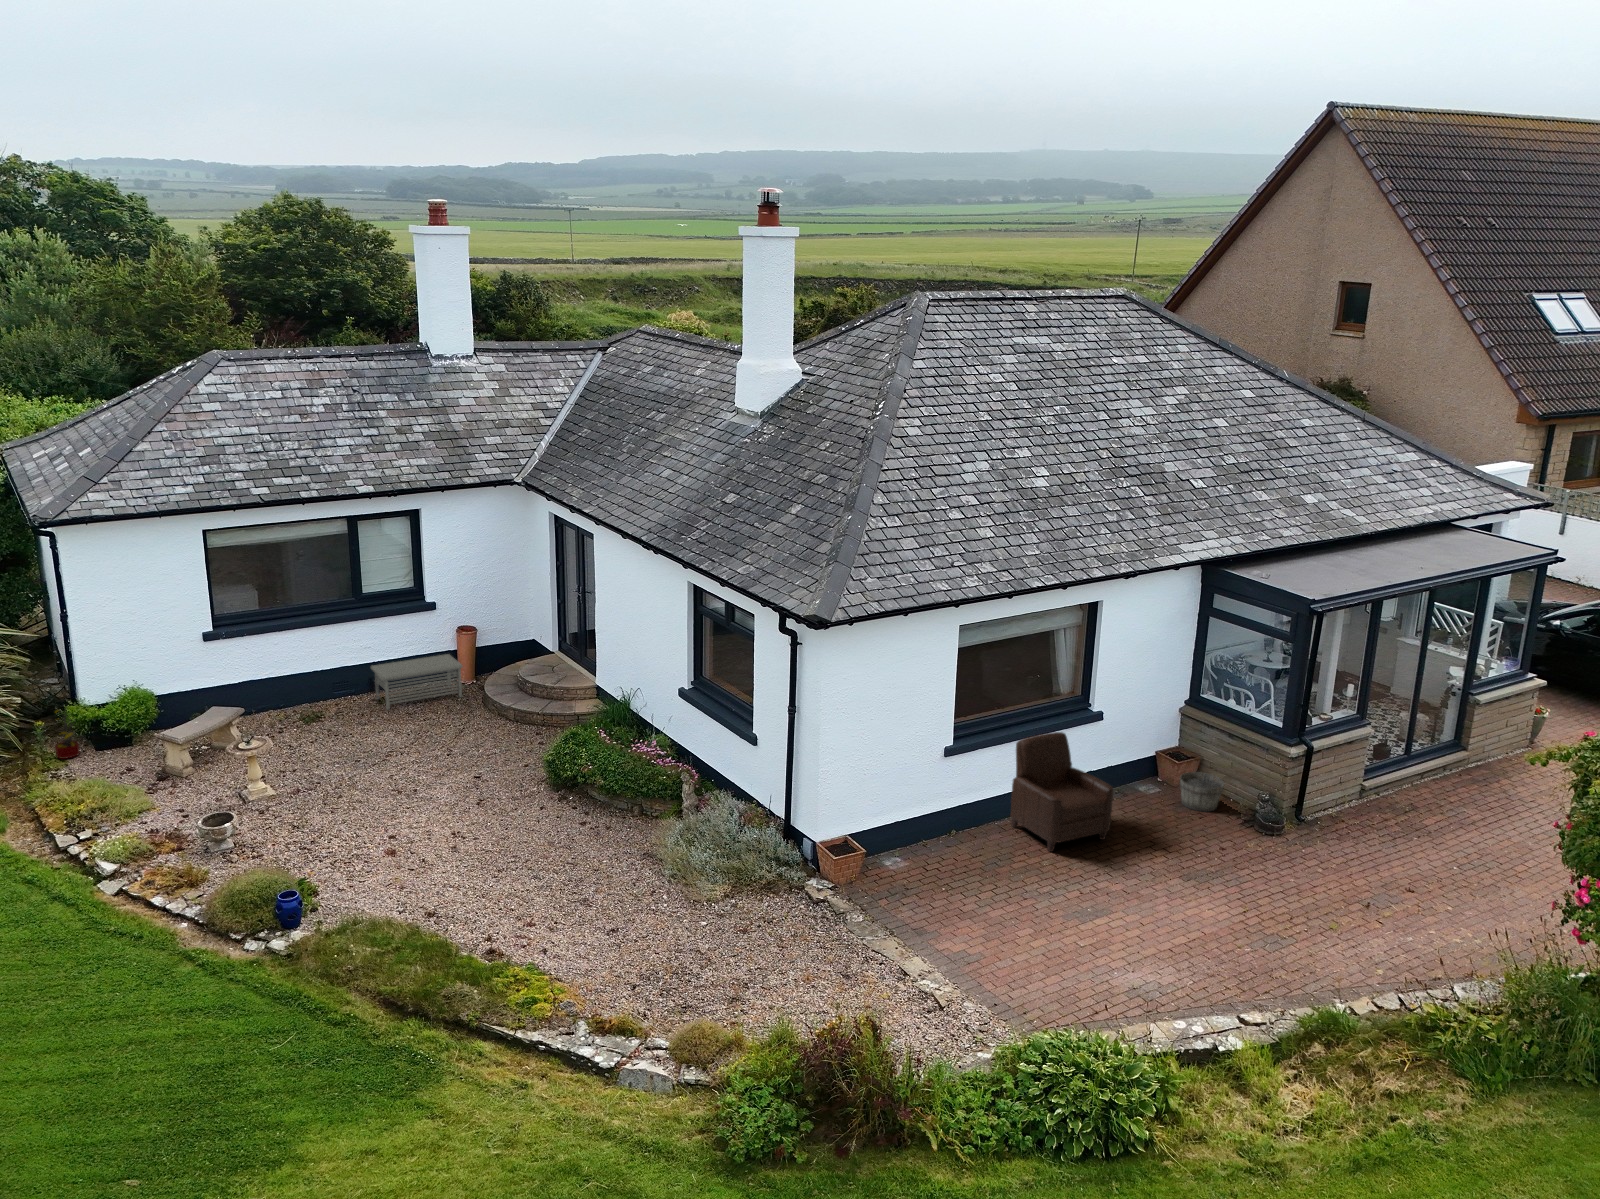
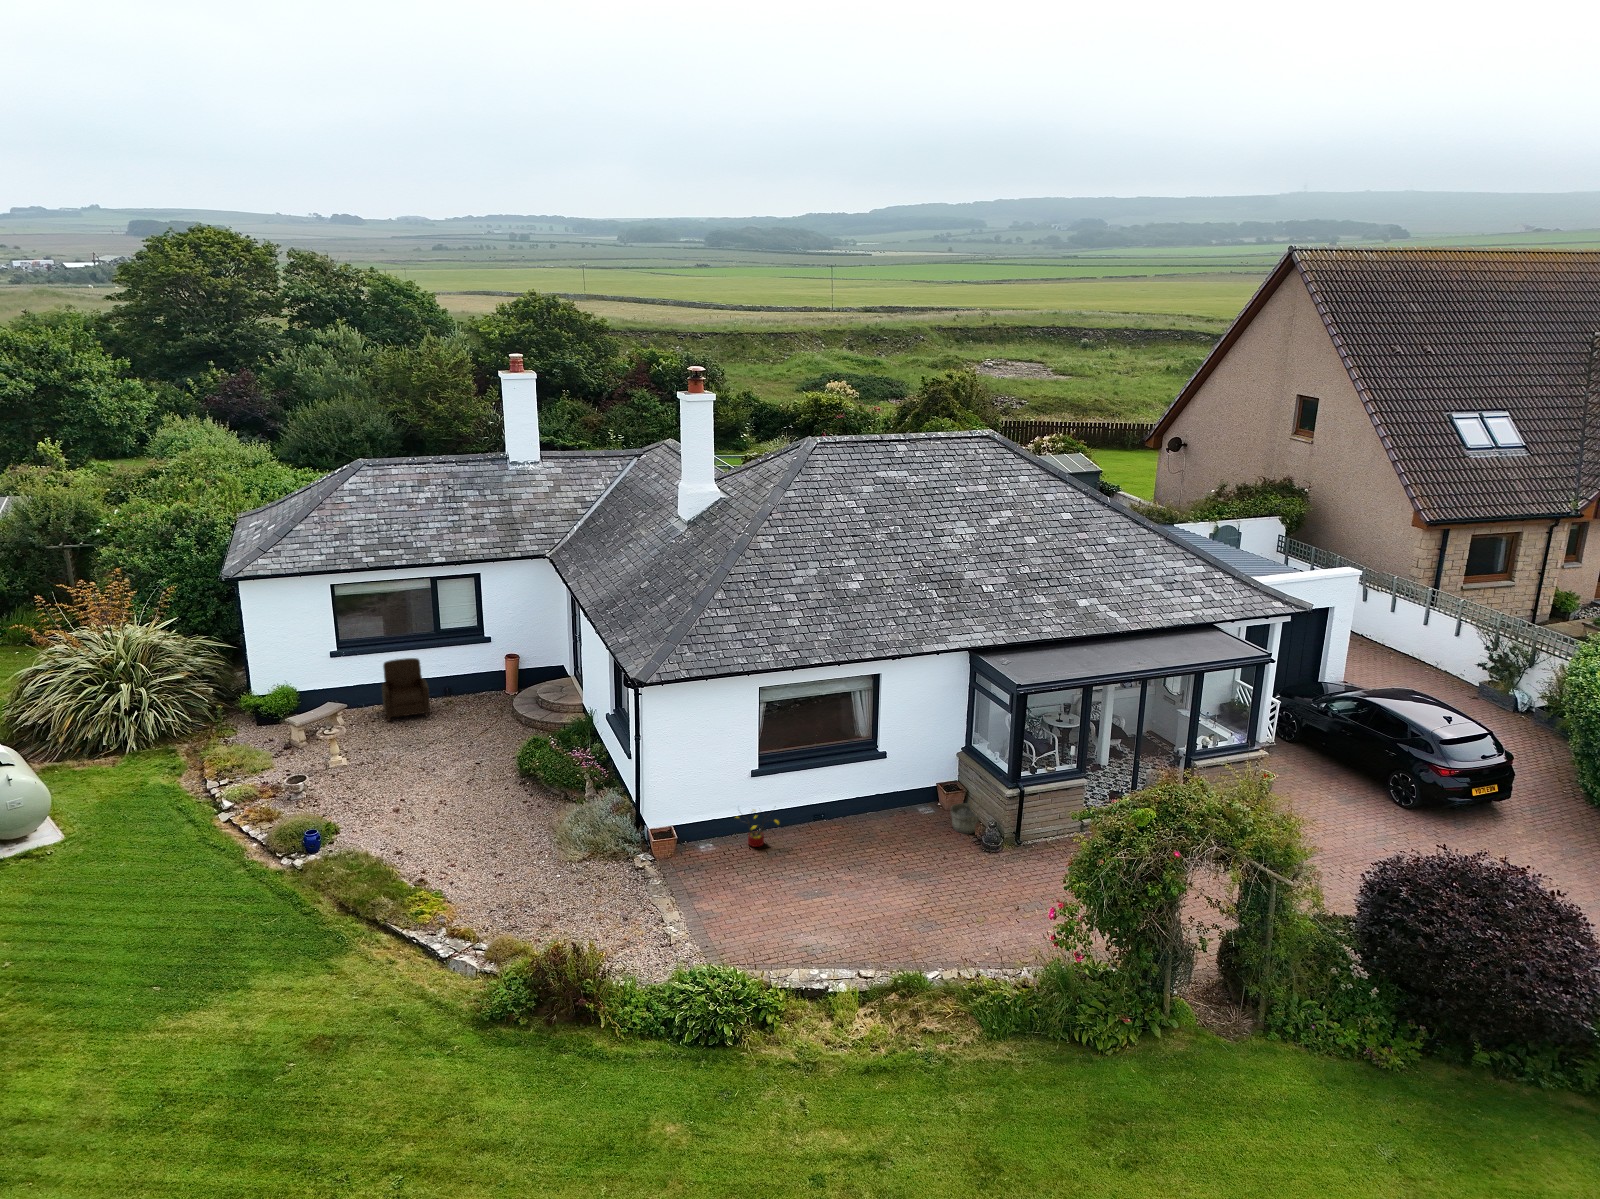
storage bench: present [371,654,462,710] -> none [444,674,505,711]
decorative plant: present [55,711,80,759] -> present [742,810,779,847]
chair: present [1010,732,1113,852] -> present [382,658,430,722]

